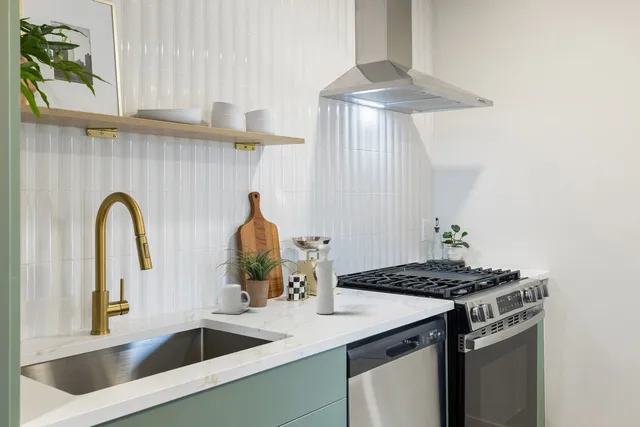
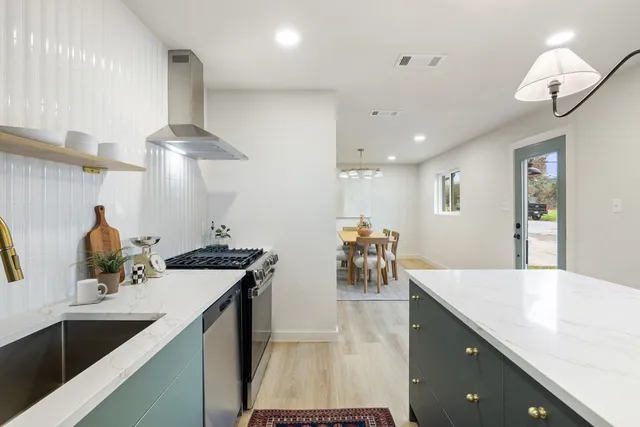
pepper mill: present [316,244,334,314] -> none [161,242,179,291]

